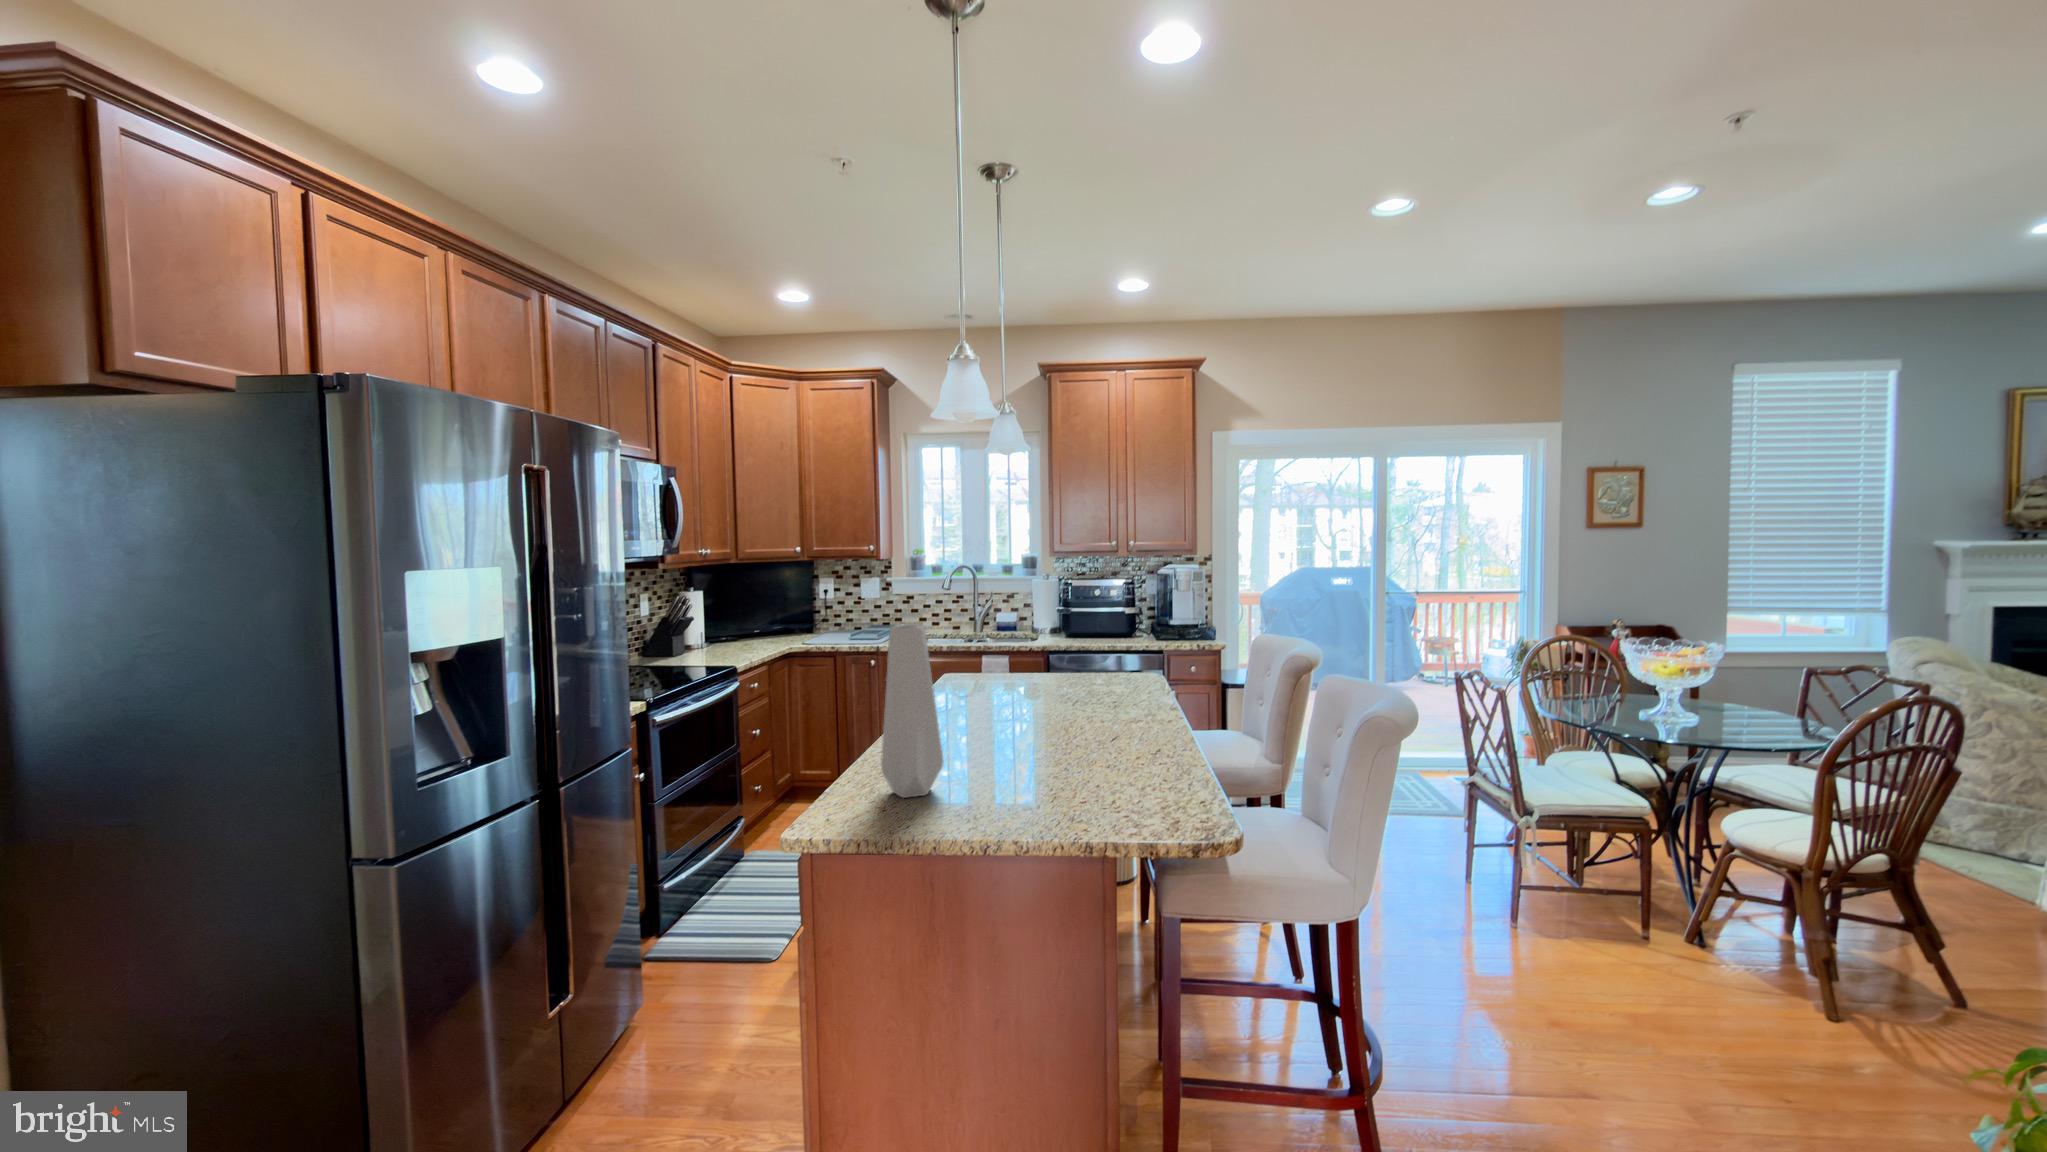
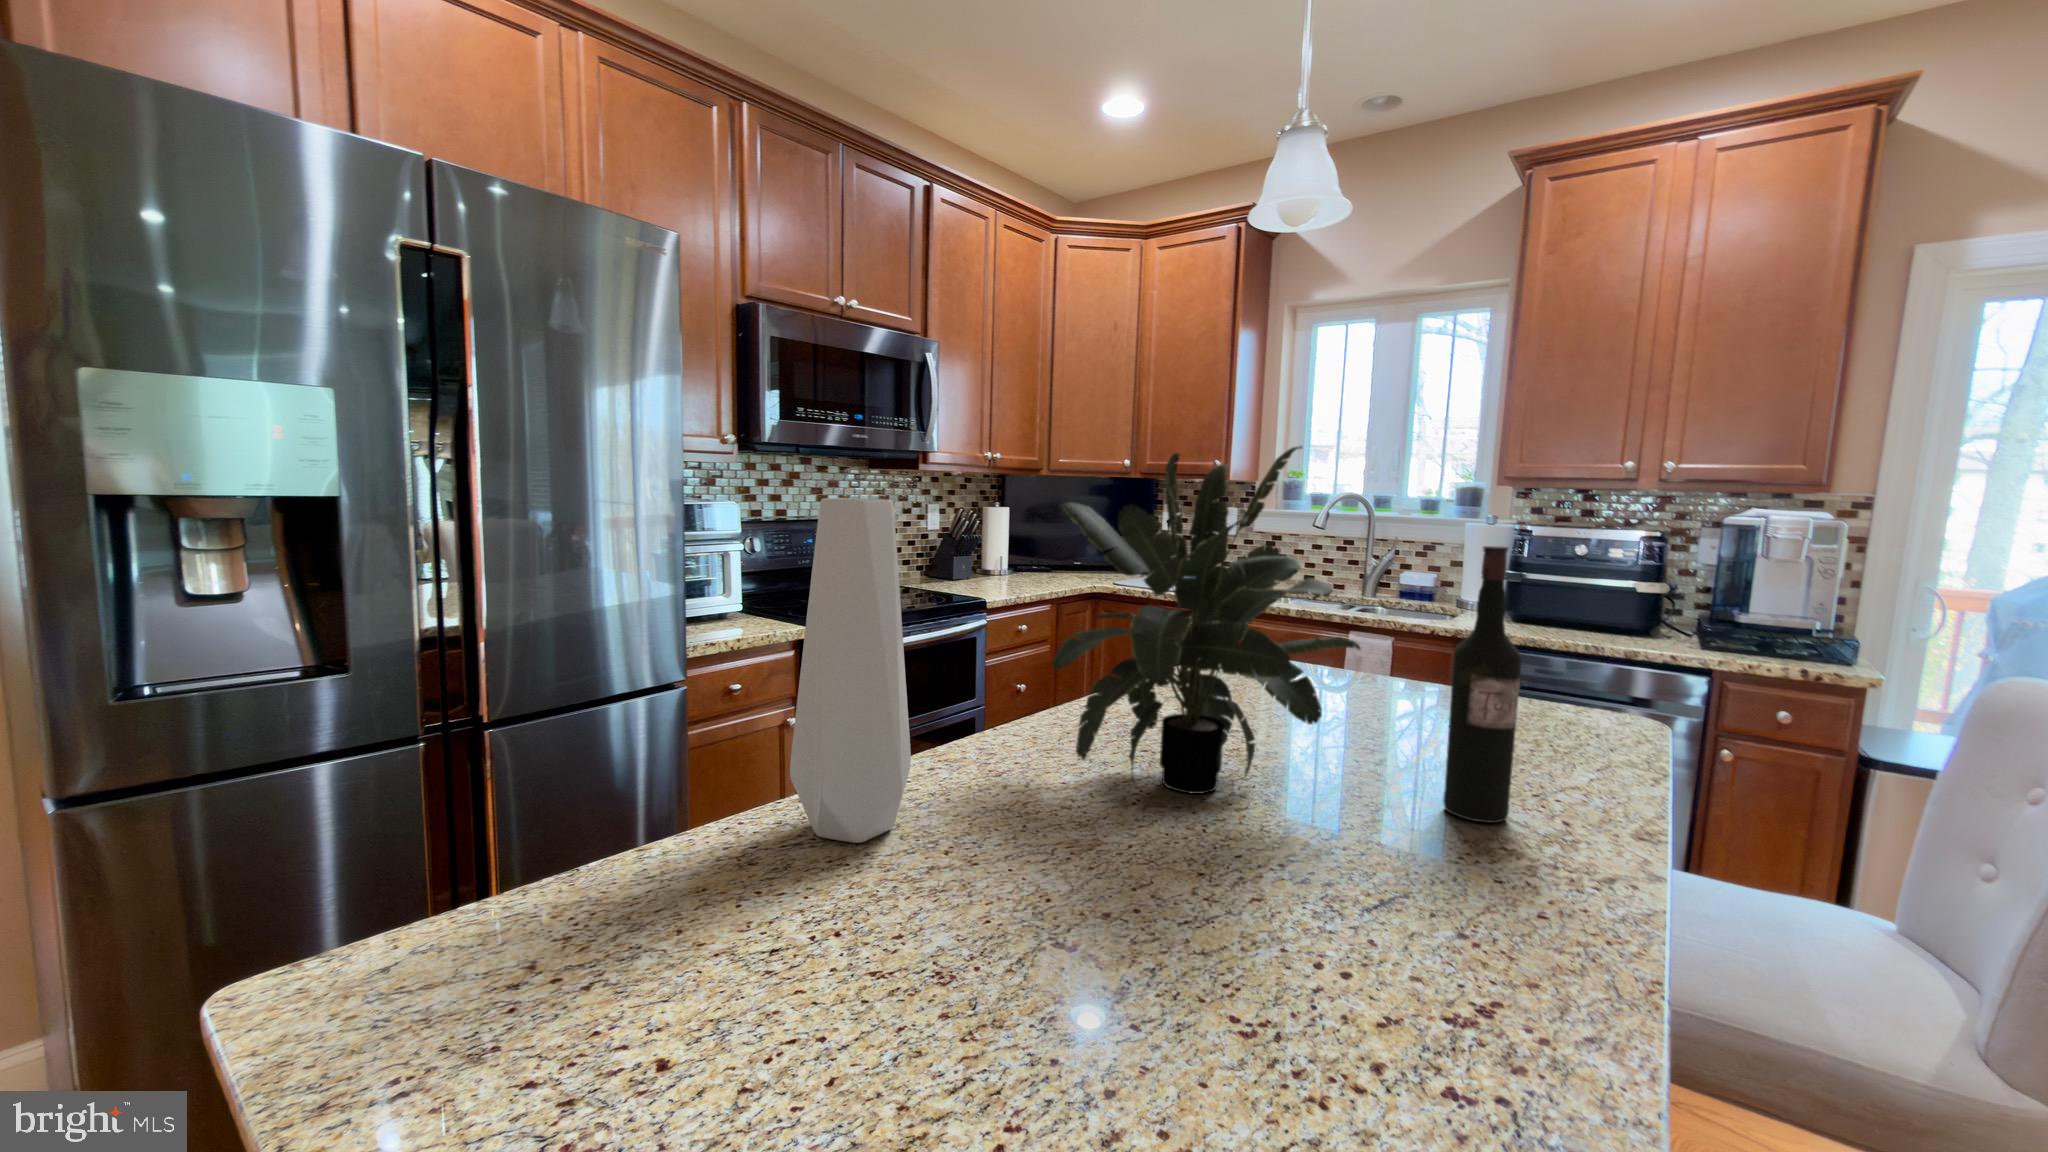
potted plant: none [938,580,1098,748] -> present [1052,446,1360,794]
wine bottle: none [1123,614,1149,732] -> present [1443,546,1522,823]

